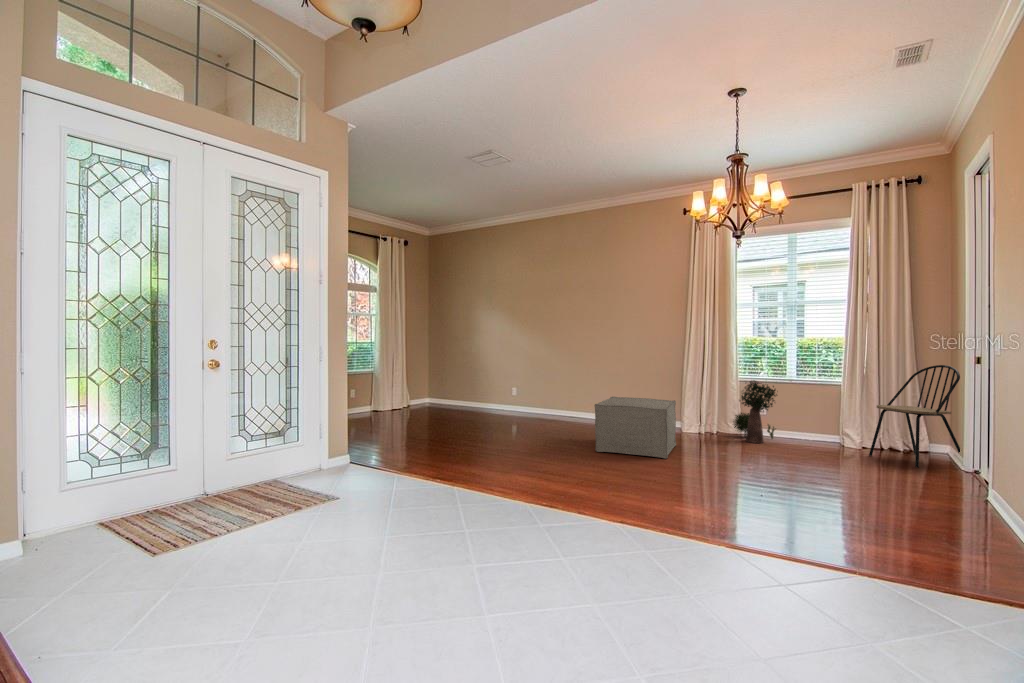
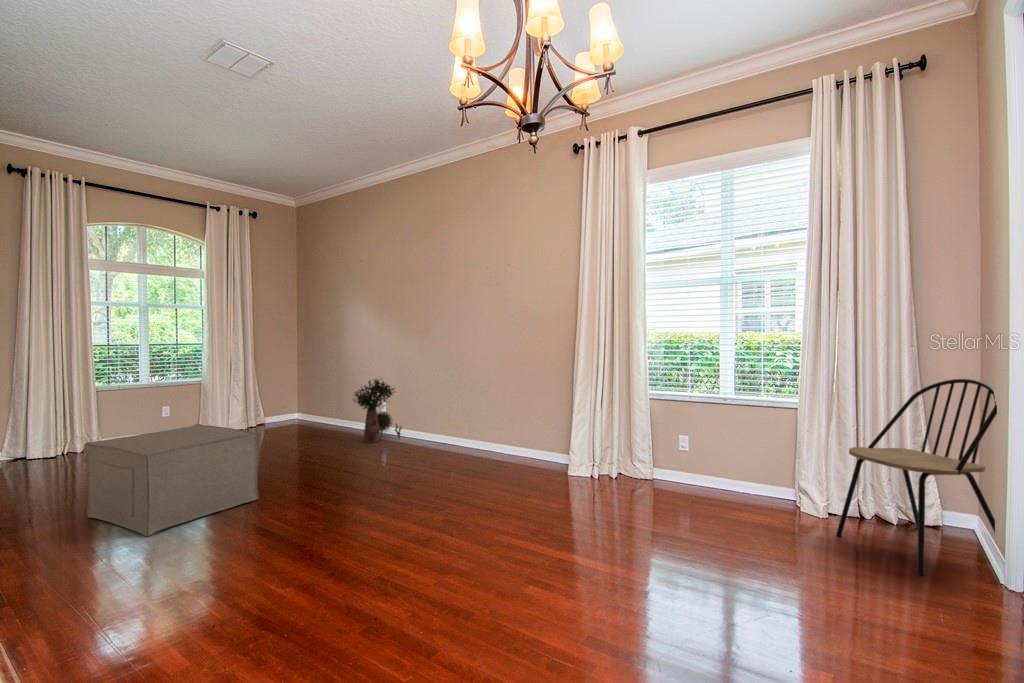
potted plant: present [733,381,777,443] -> present [354,380,402,443]
ottoman: present [594,397,676,459] -> present [84,424,259,536]

